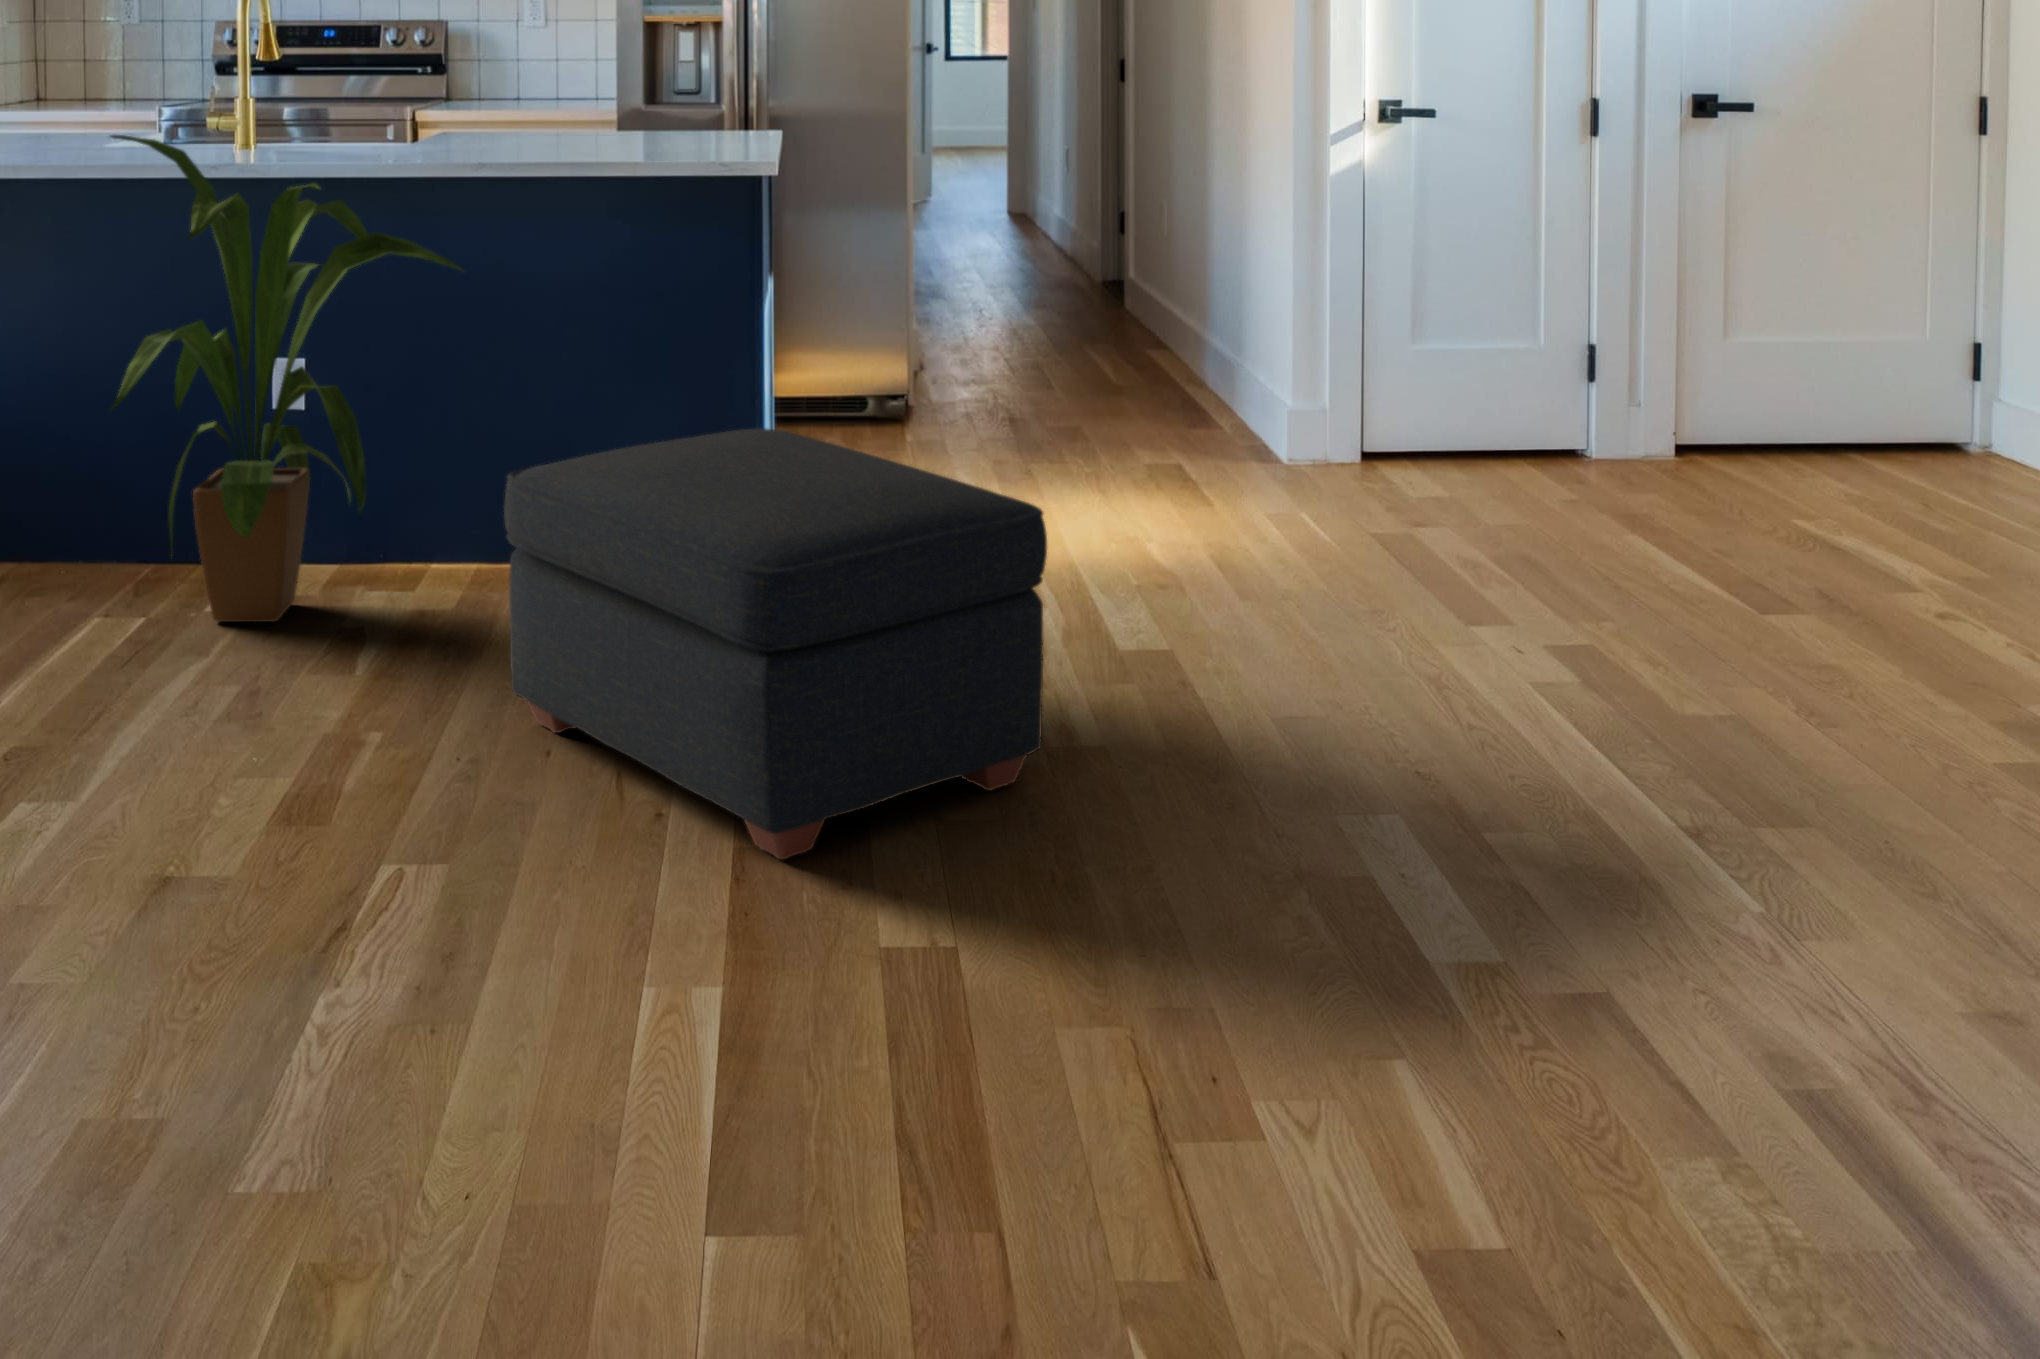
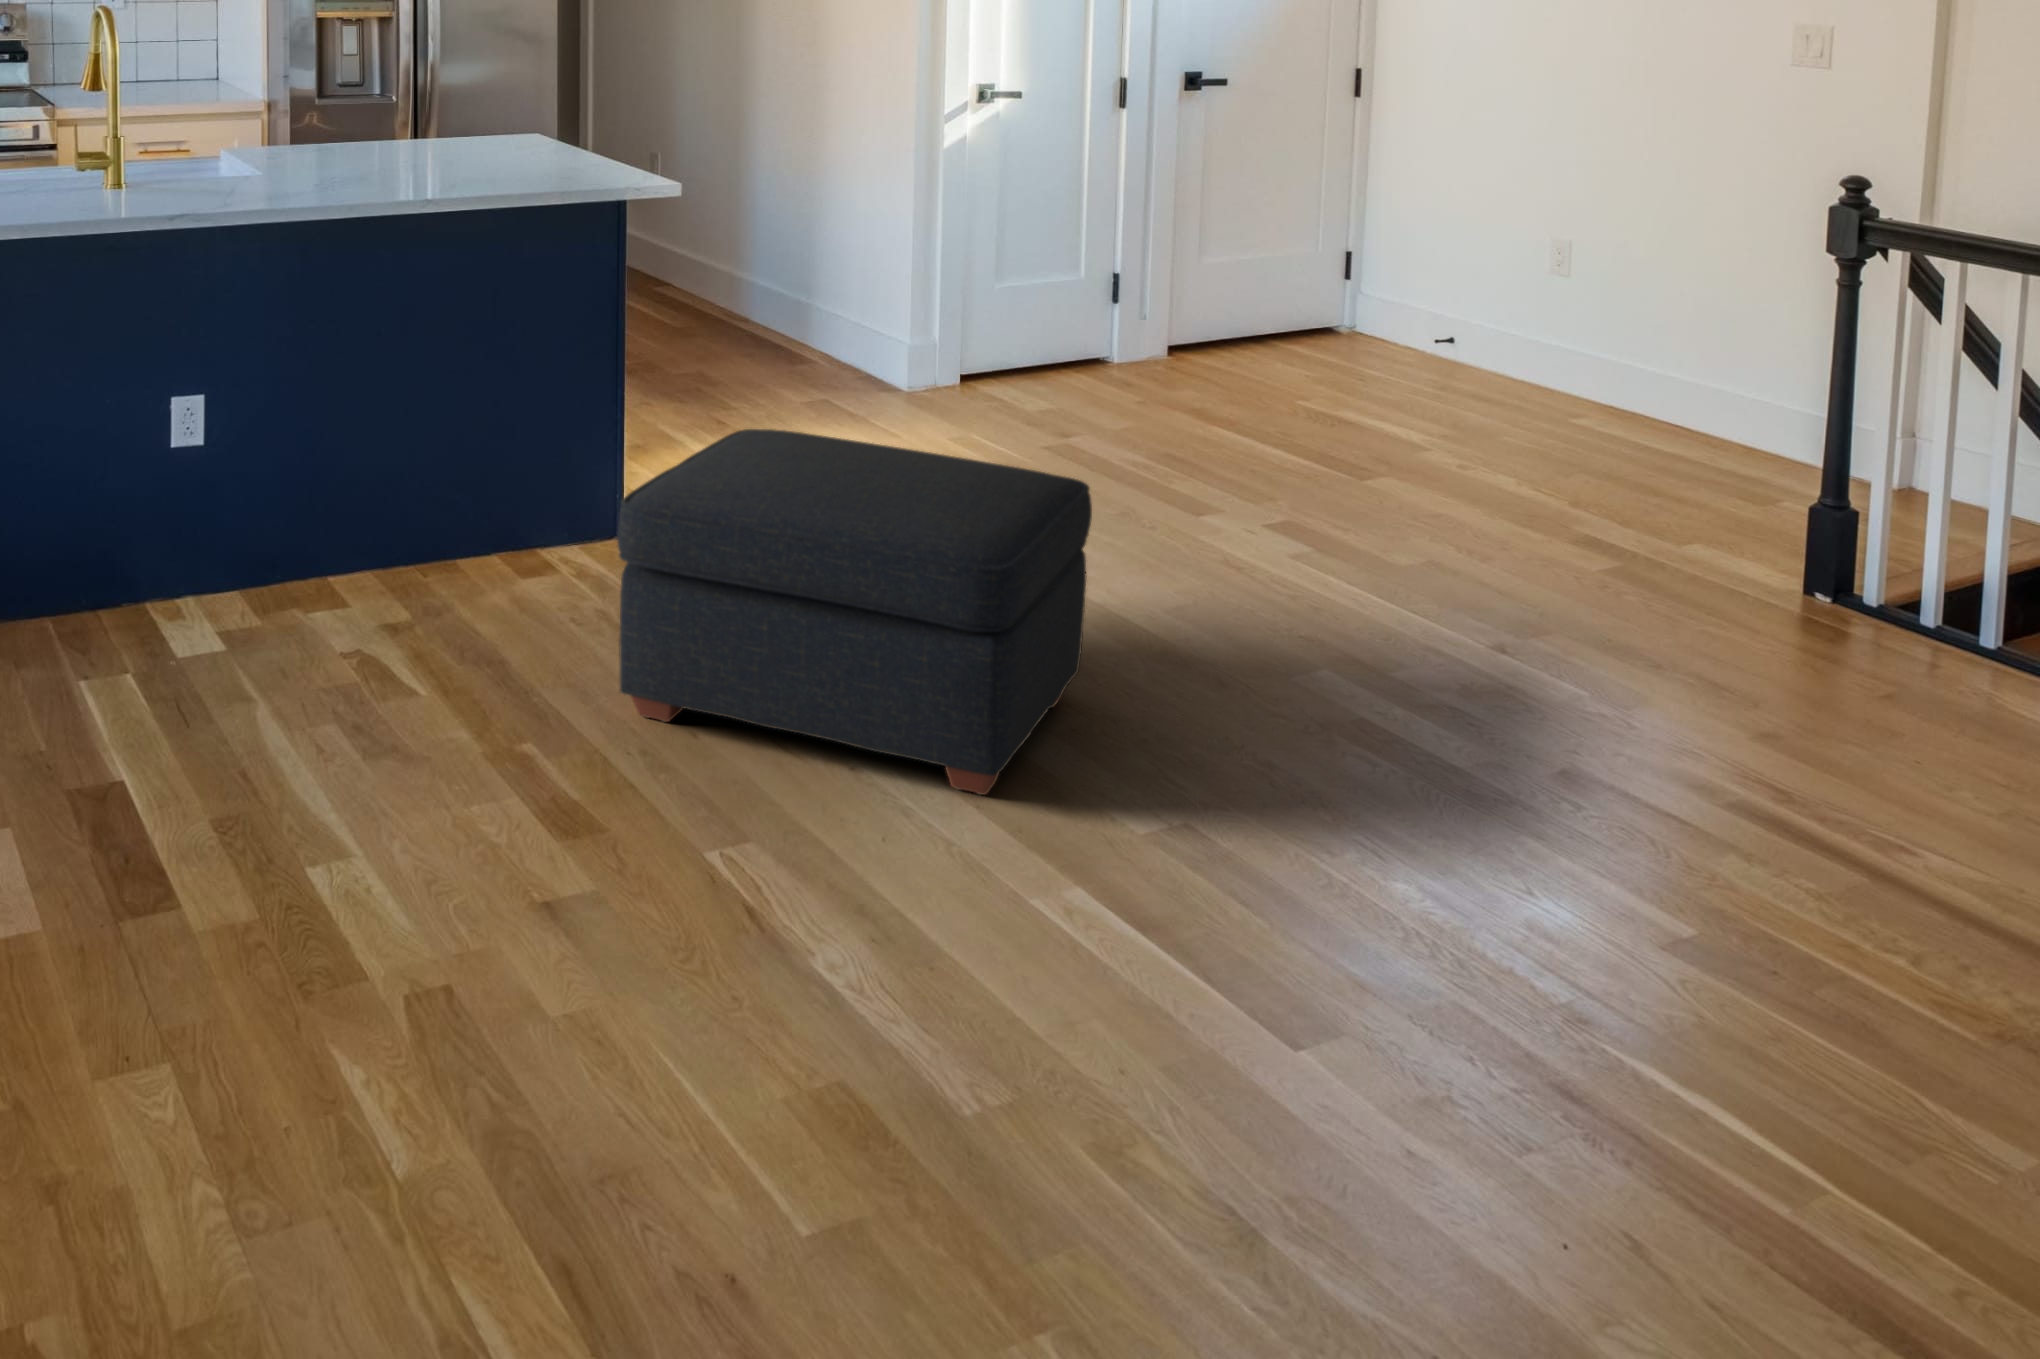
house plant: present [111,135,462,622] -> none [97,201,404,669]

